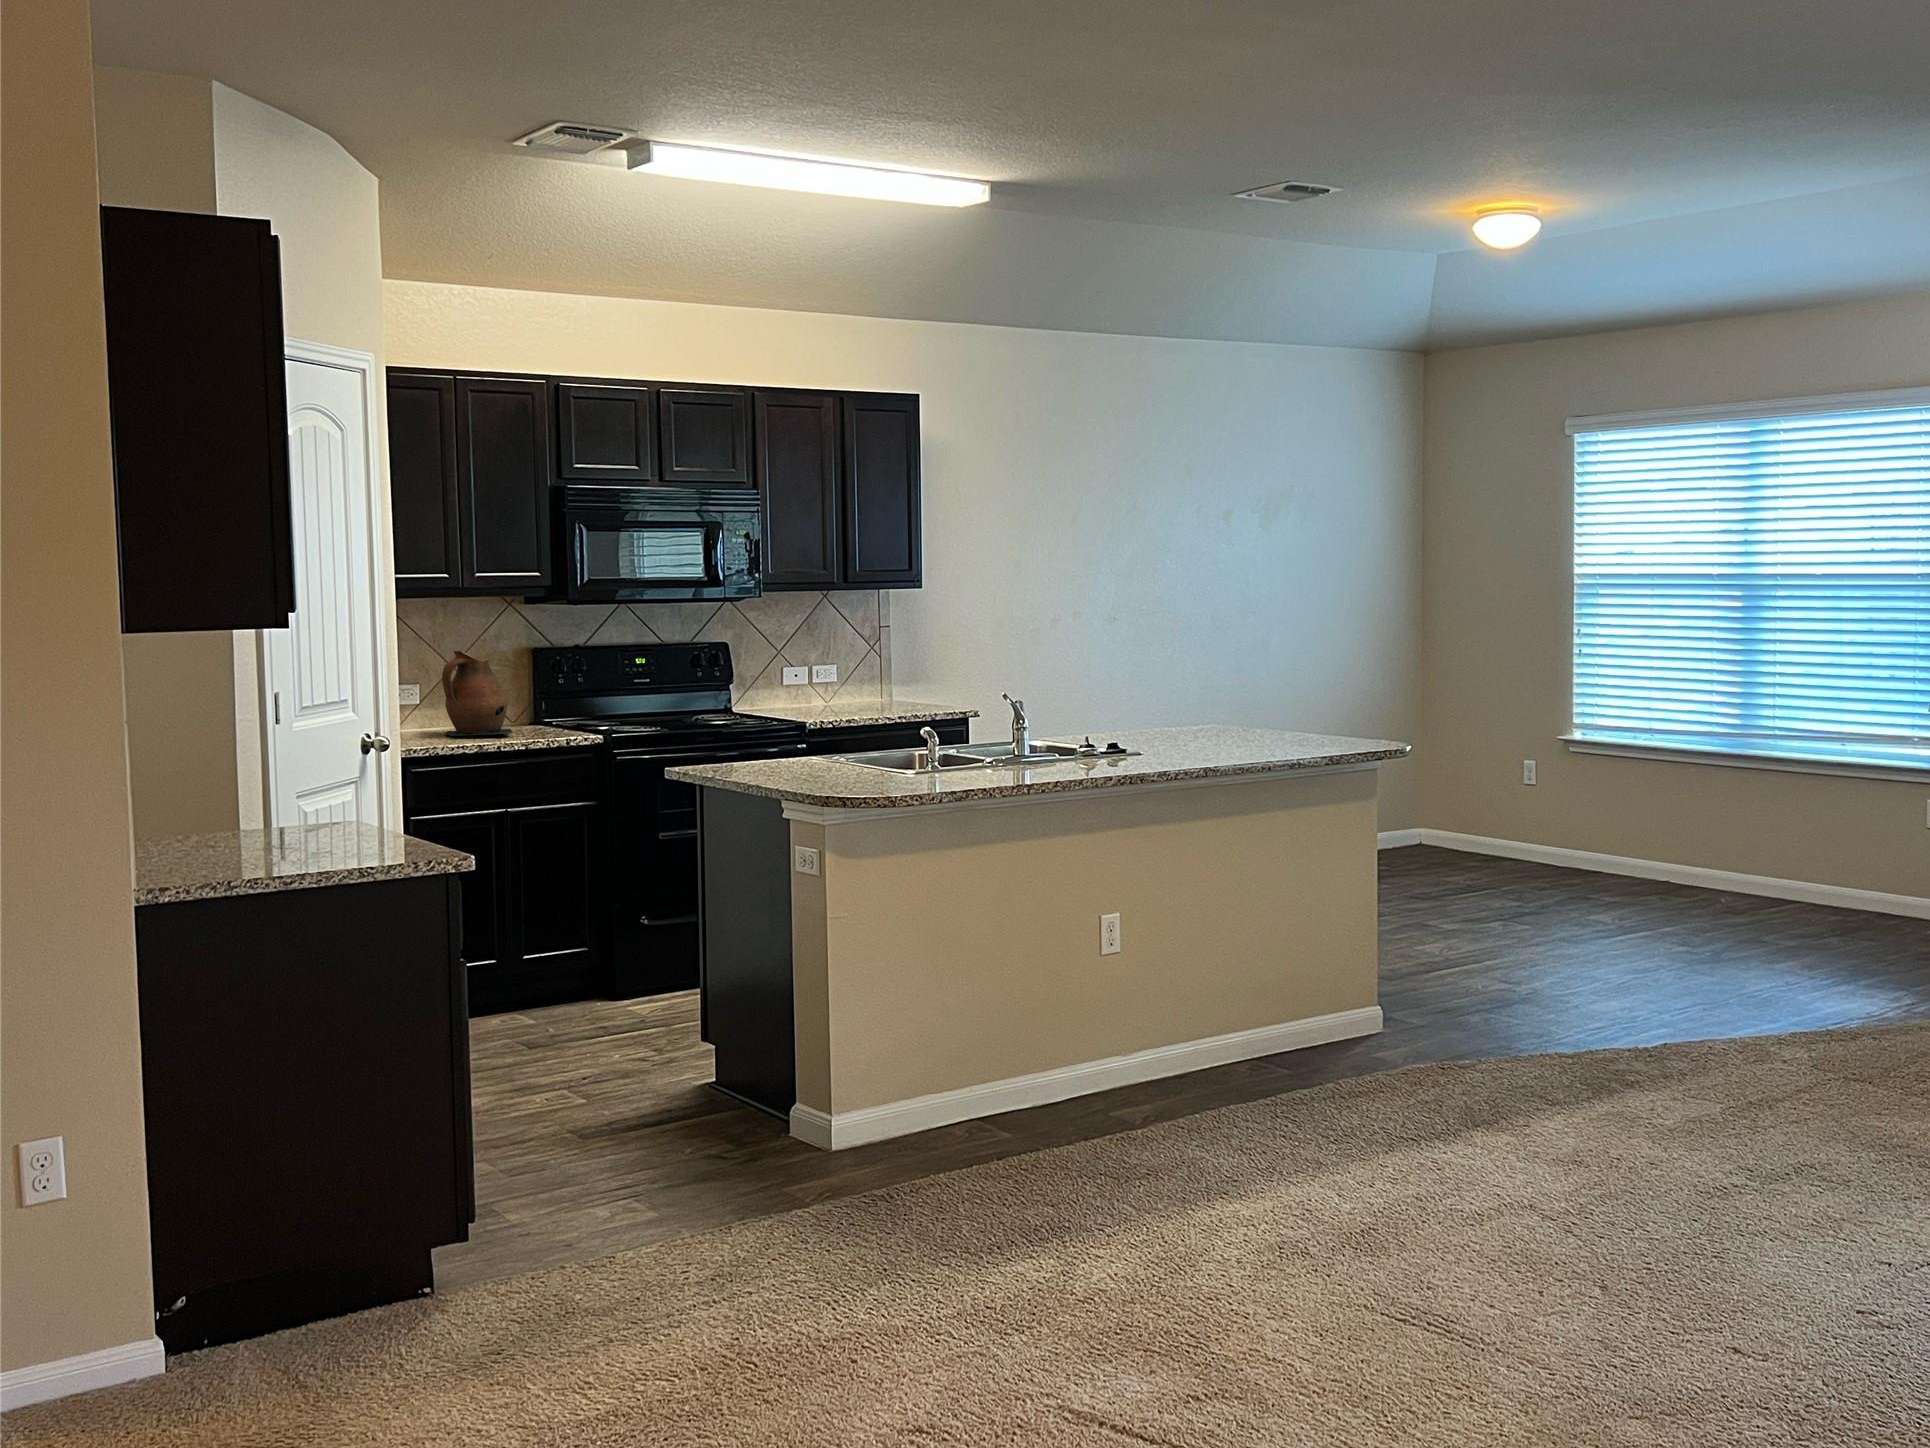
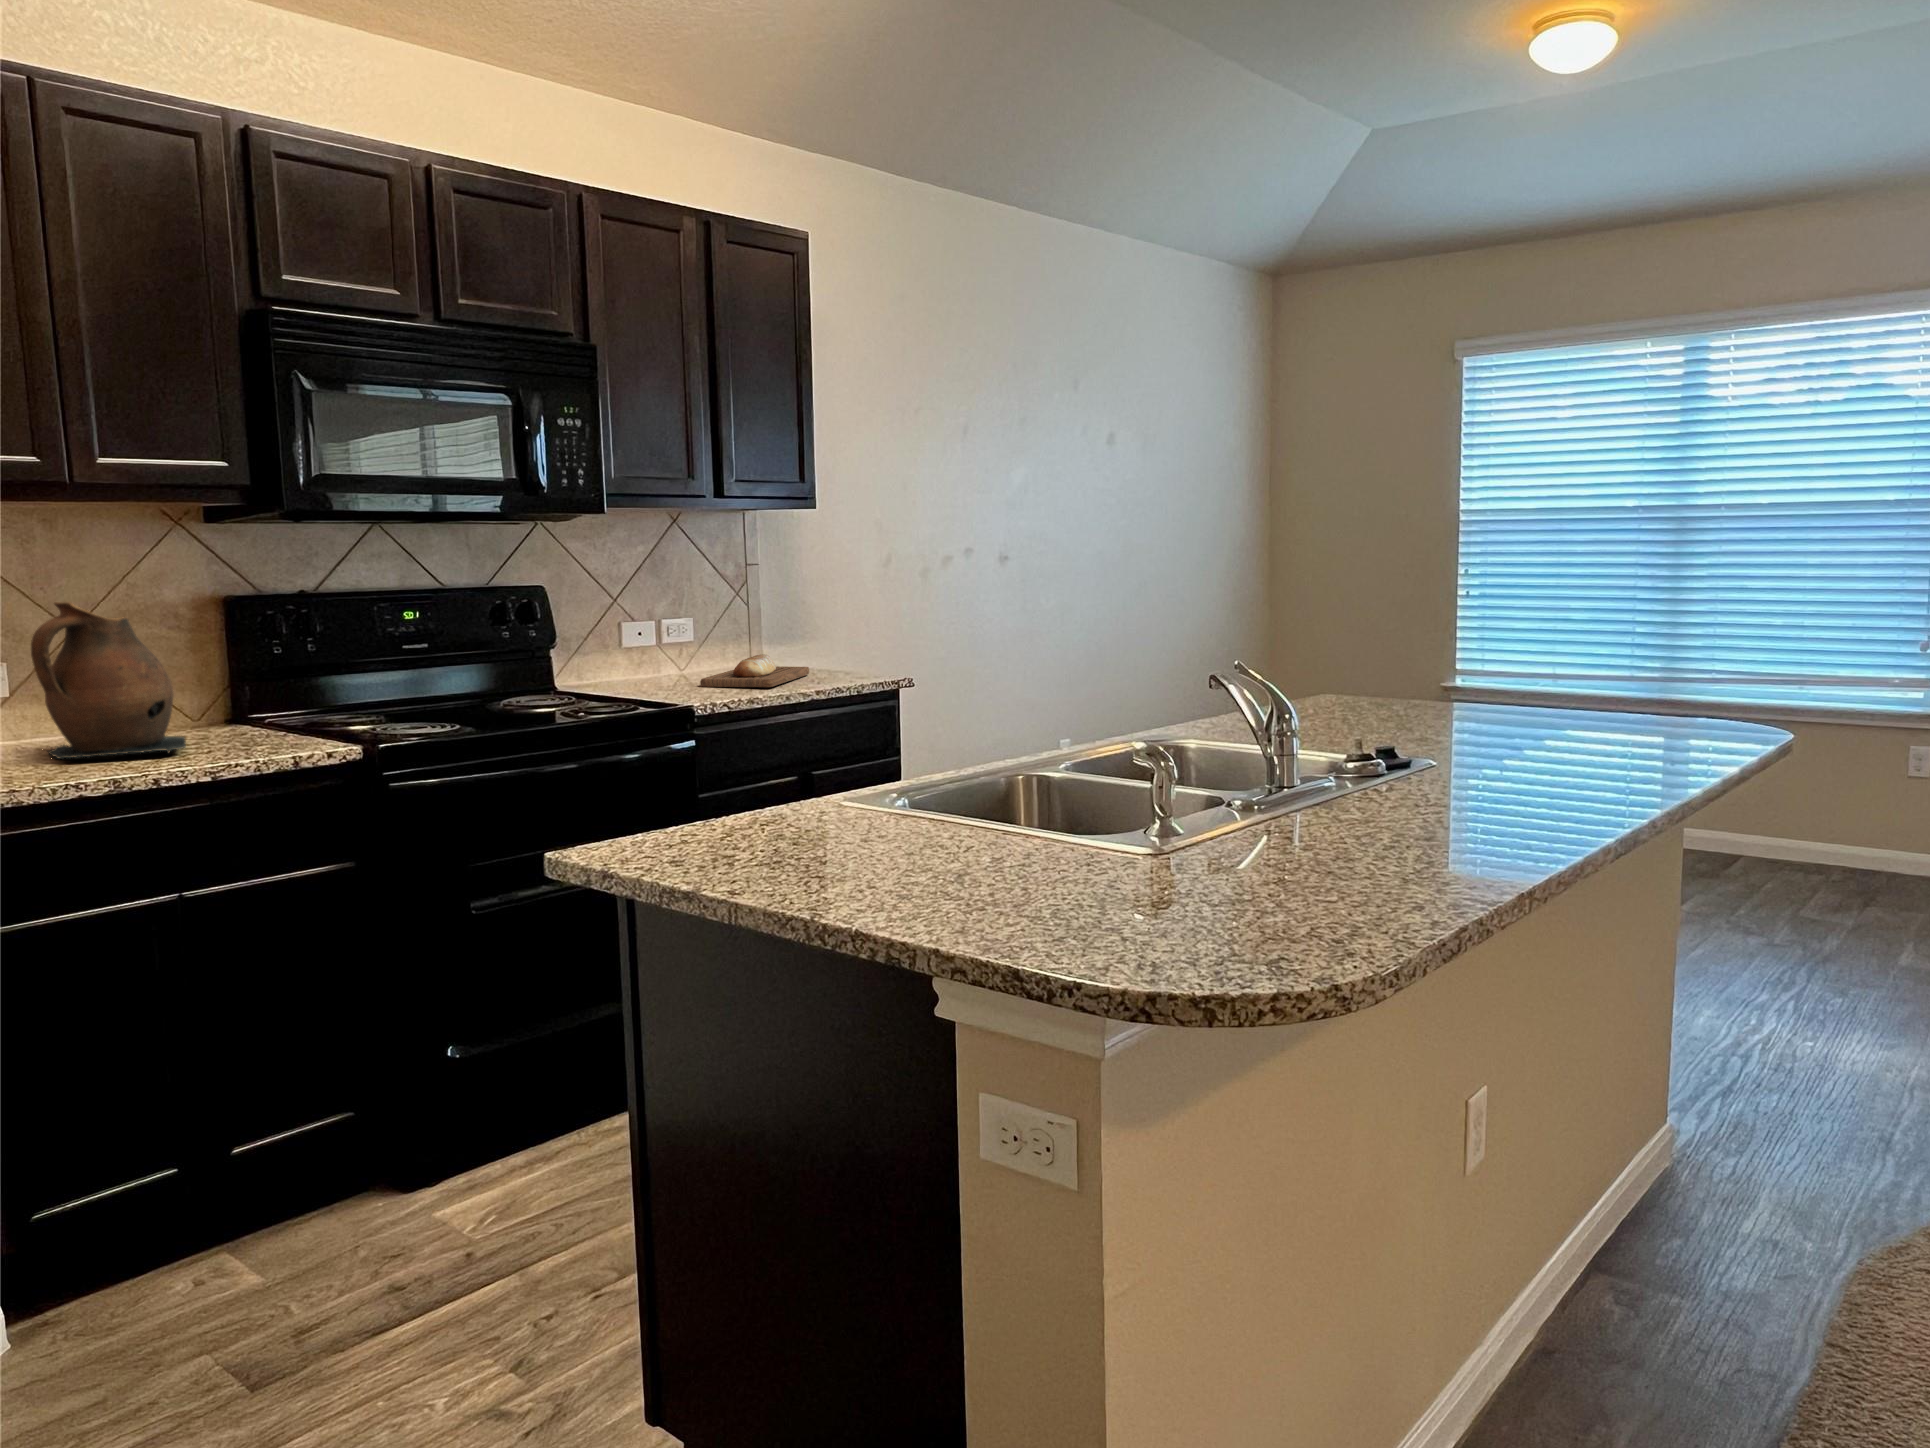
bread loaf: none [829,693,915,715] -> present [700,654,809,687]

